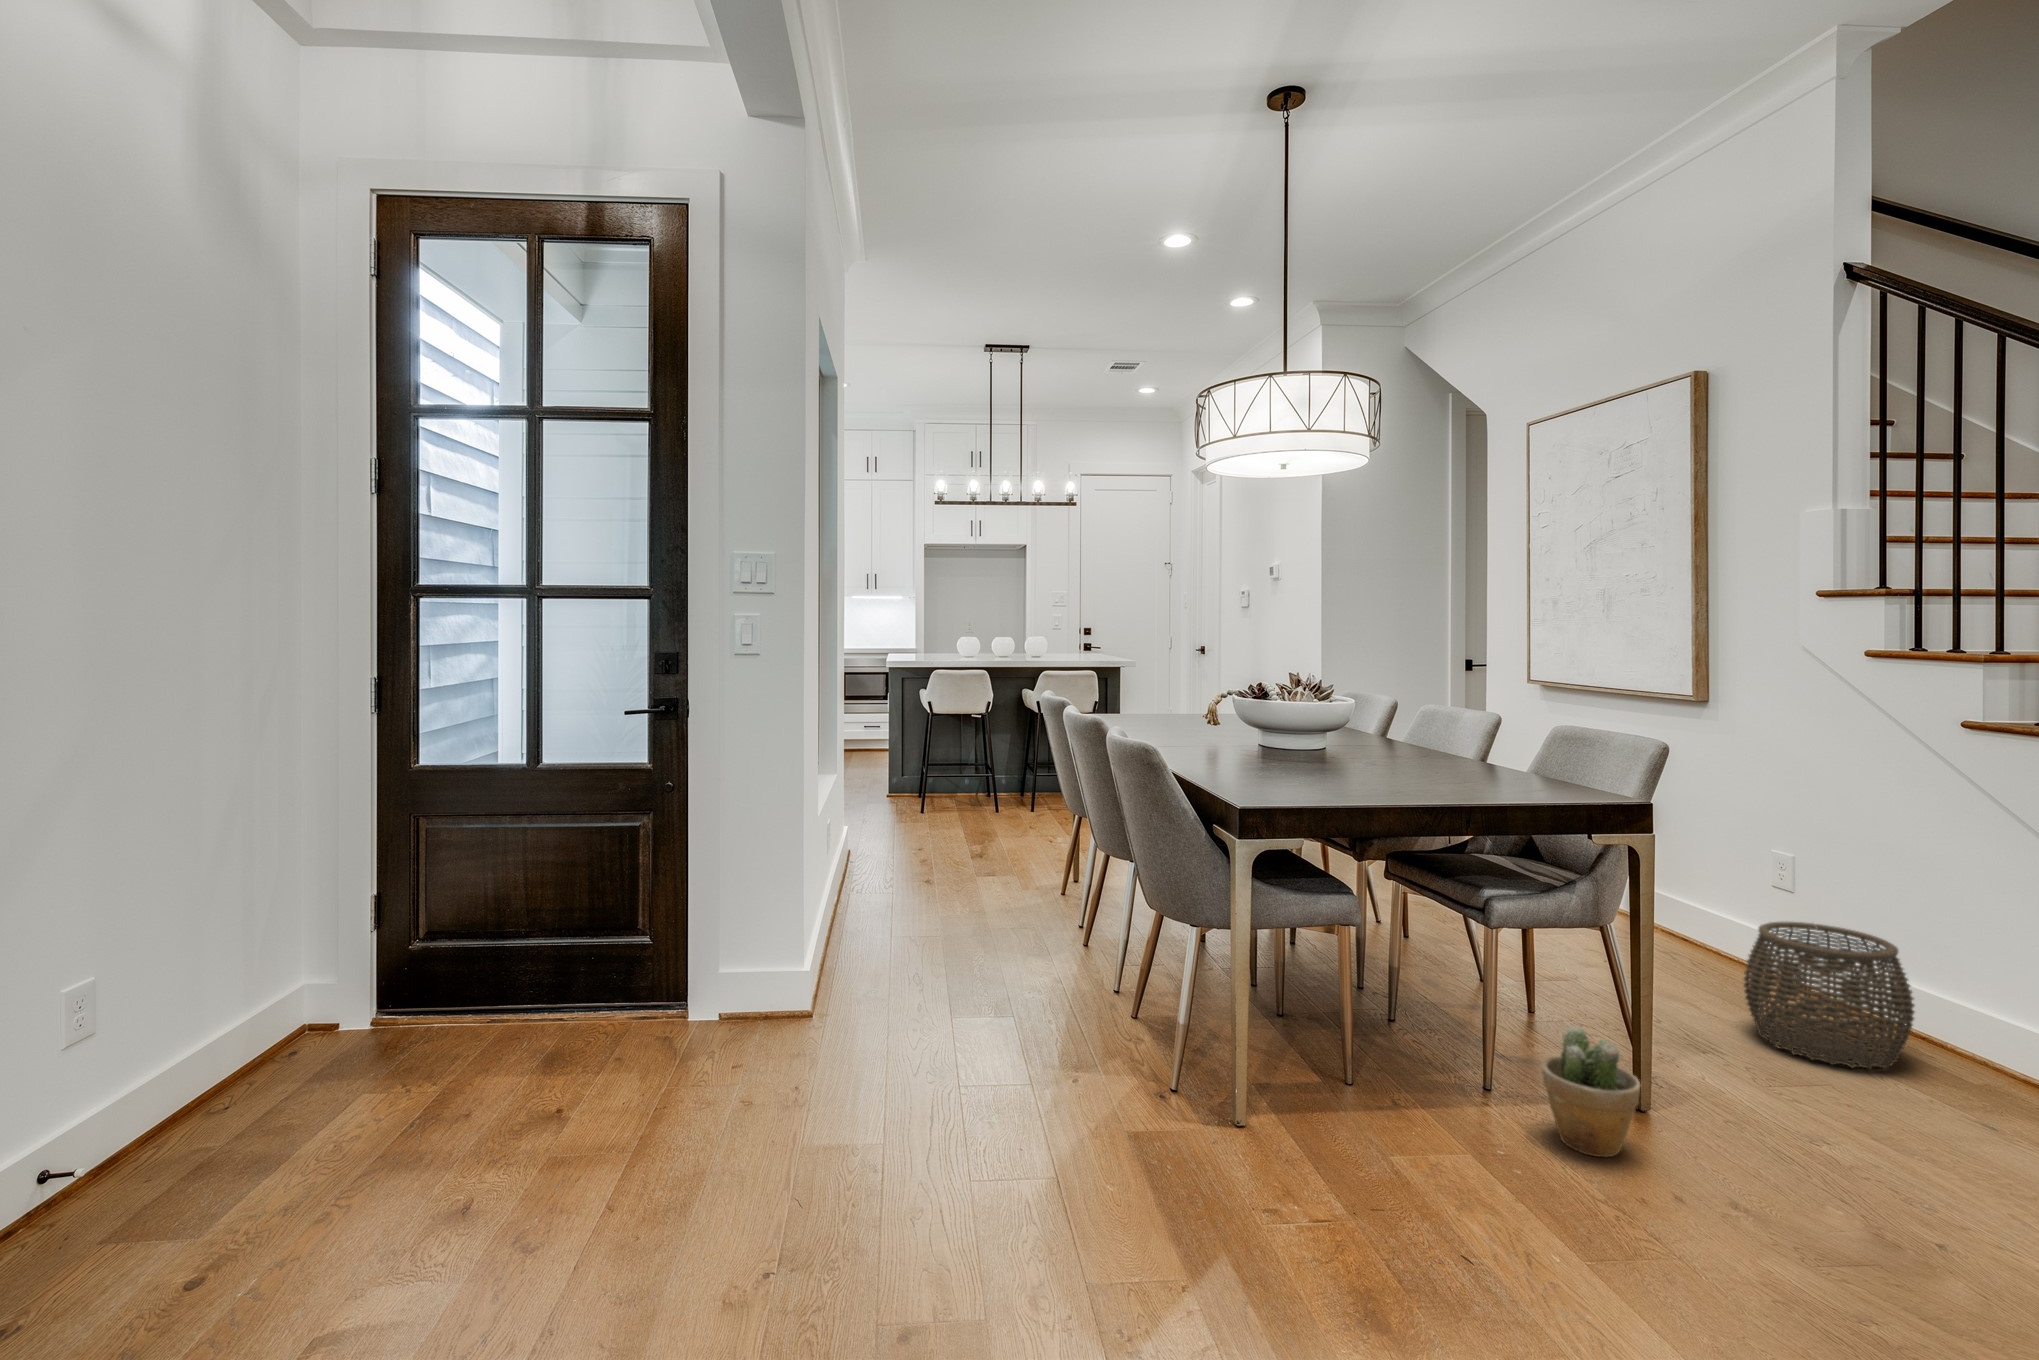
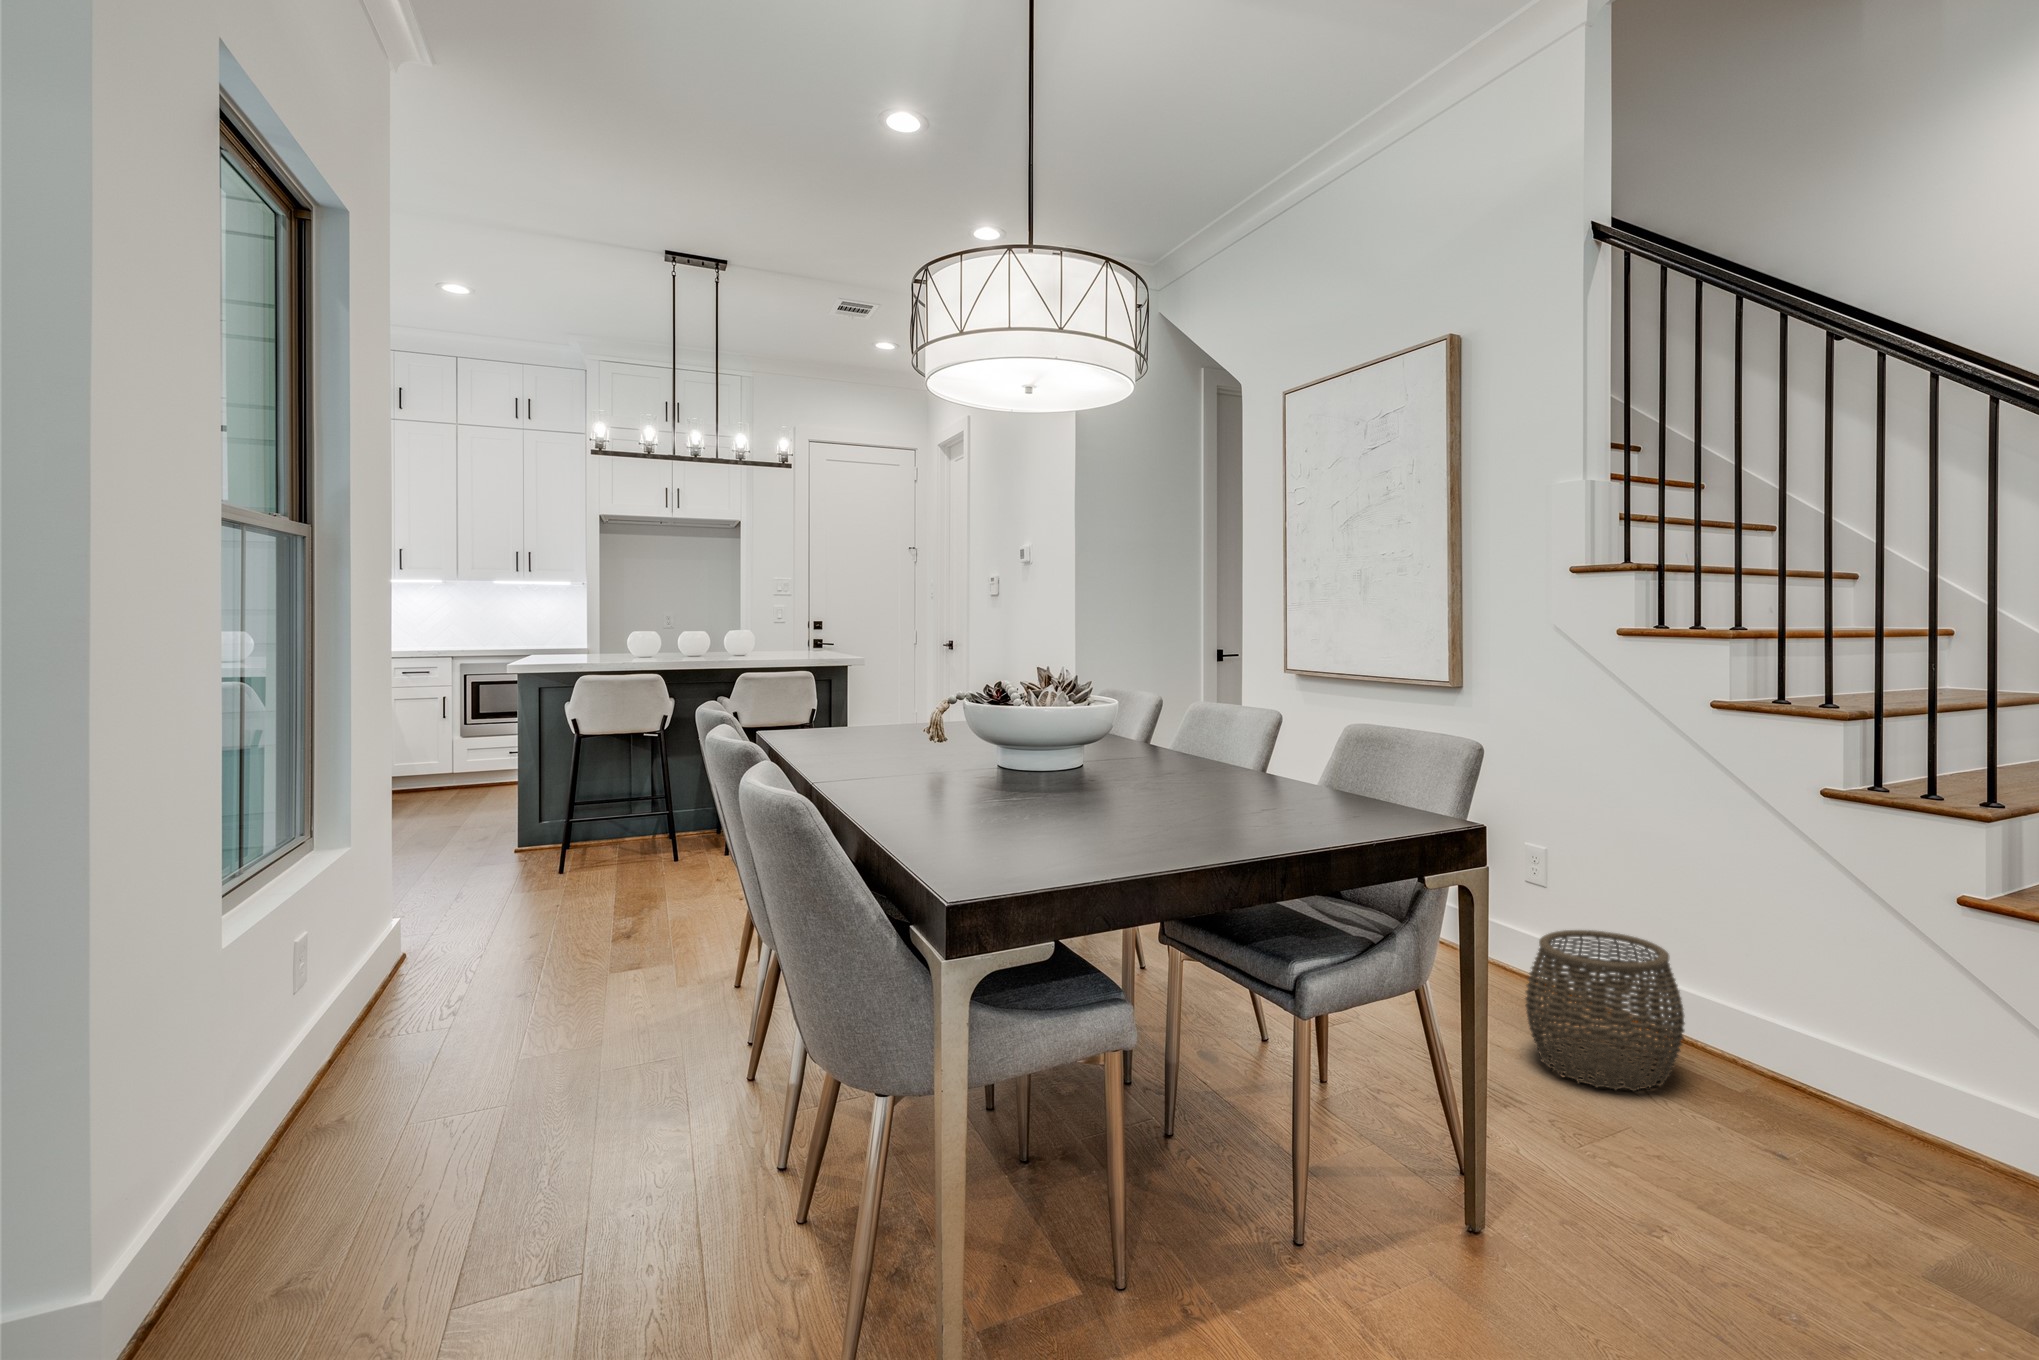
potted plant: present [1541,1026,1640,1157] -> none [1354,1116,1468,1288]

